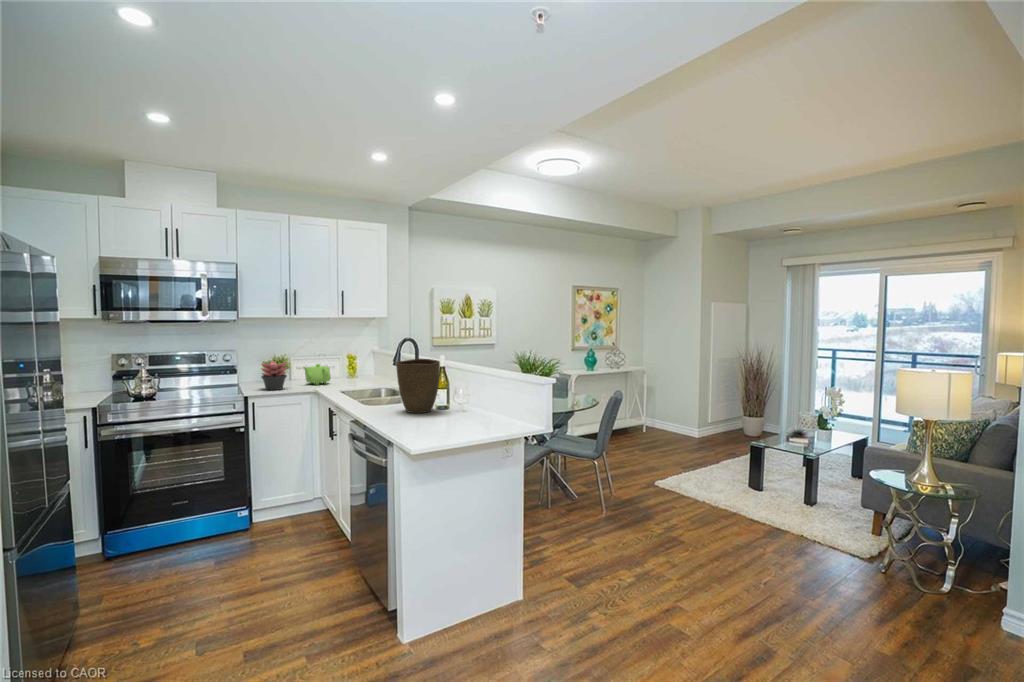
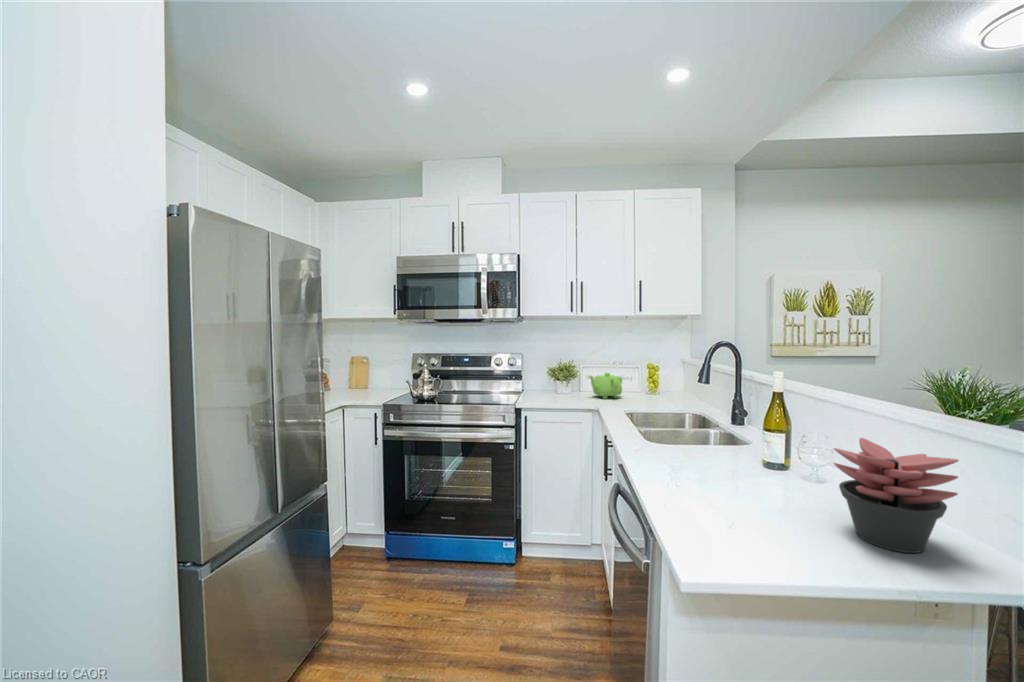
vase: present [396,359,440,413] -> none [692,379,792,494]
succulent plant: present [261,361,287,390] -> present [834,438,959,553]

